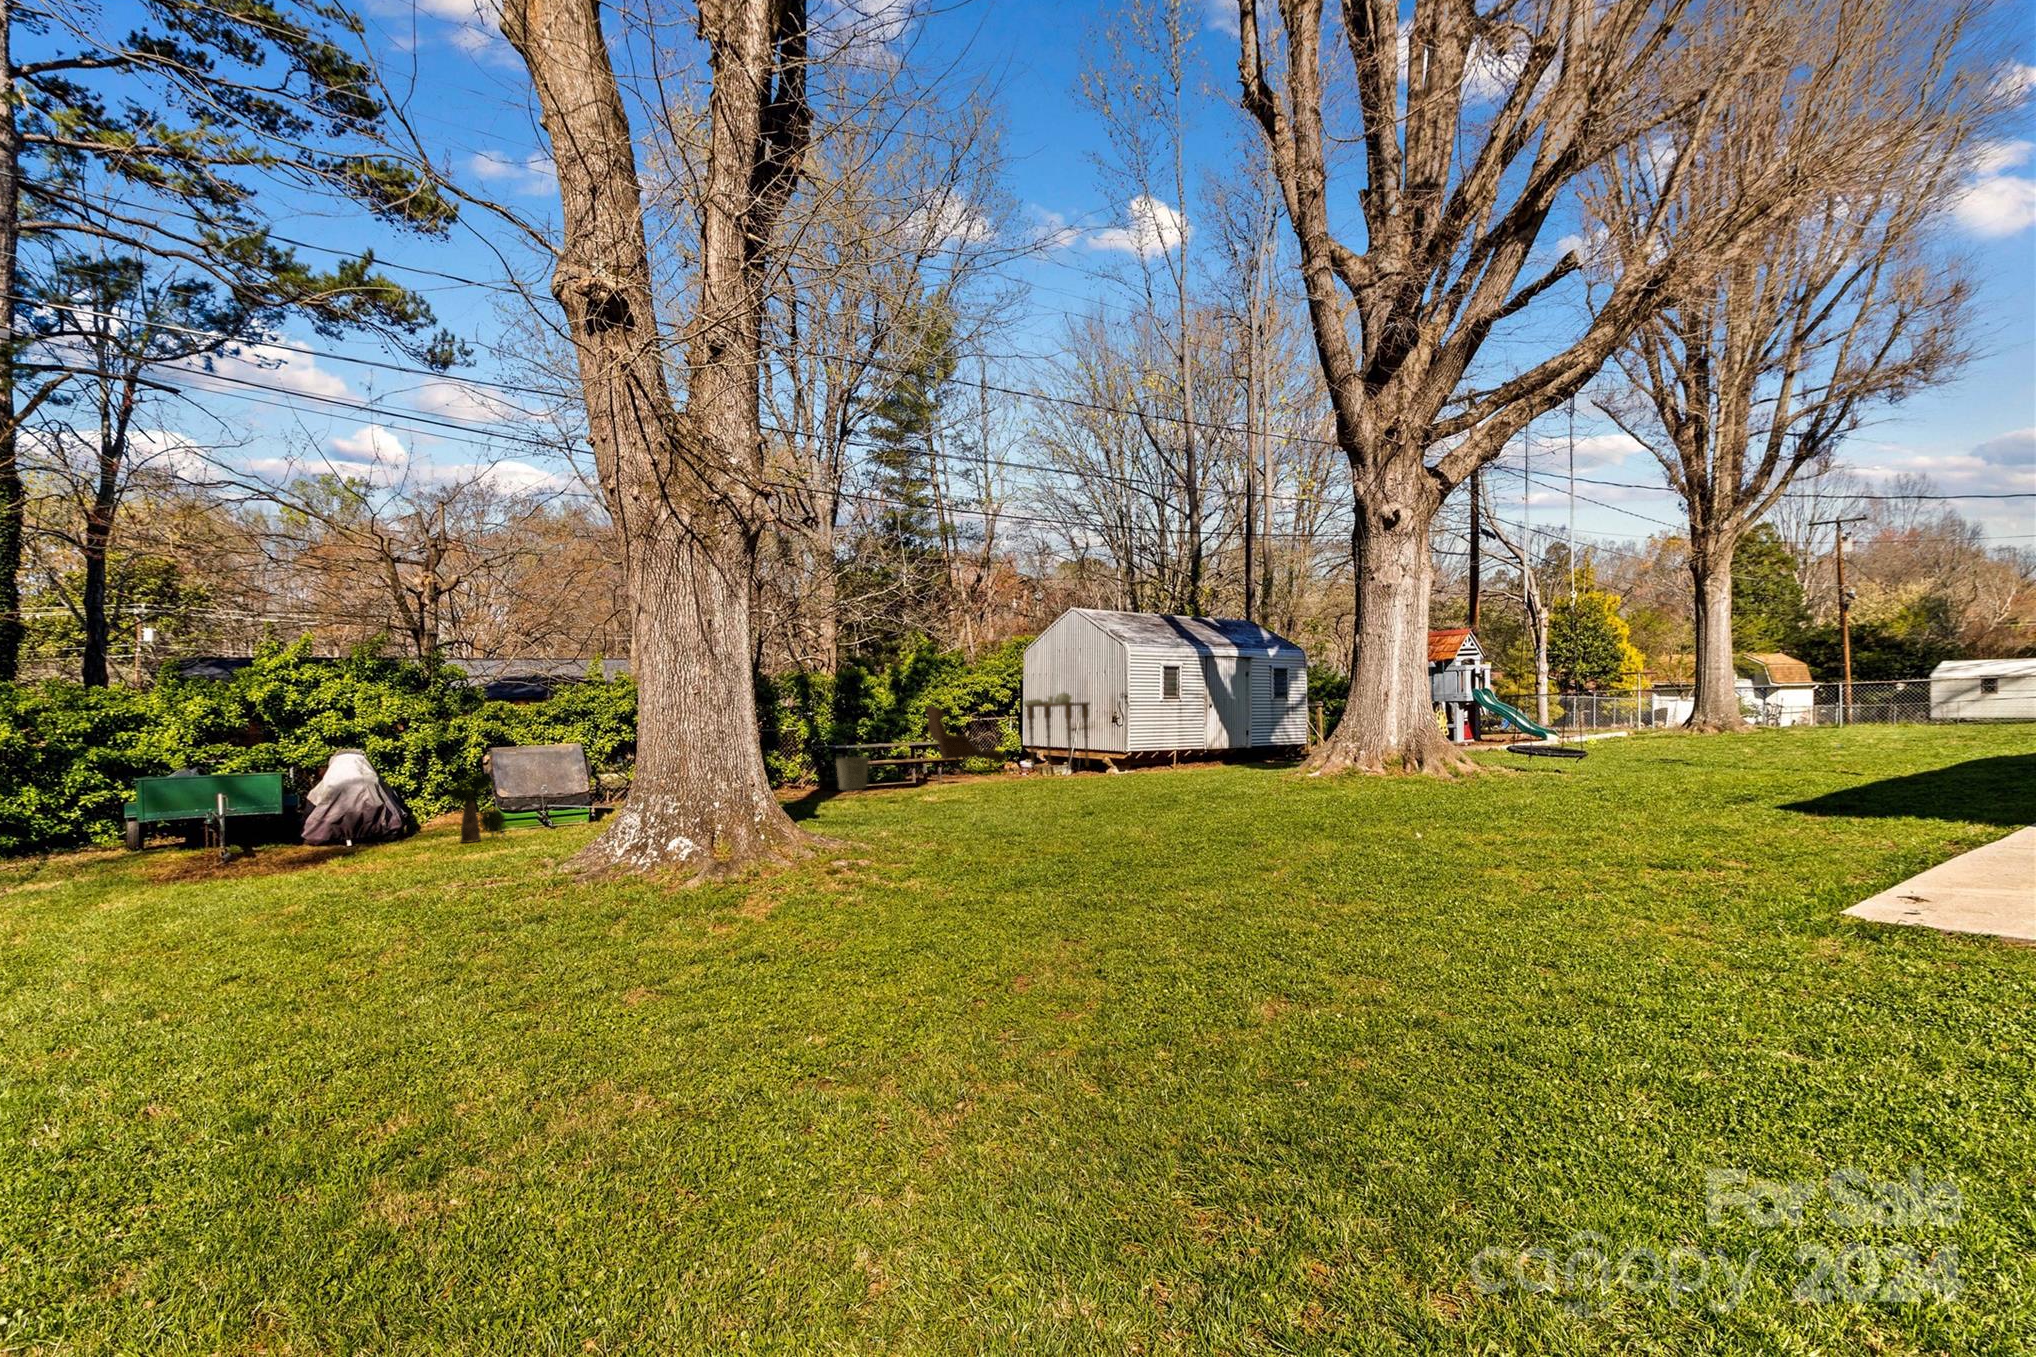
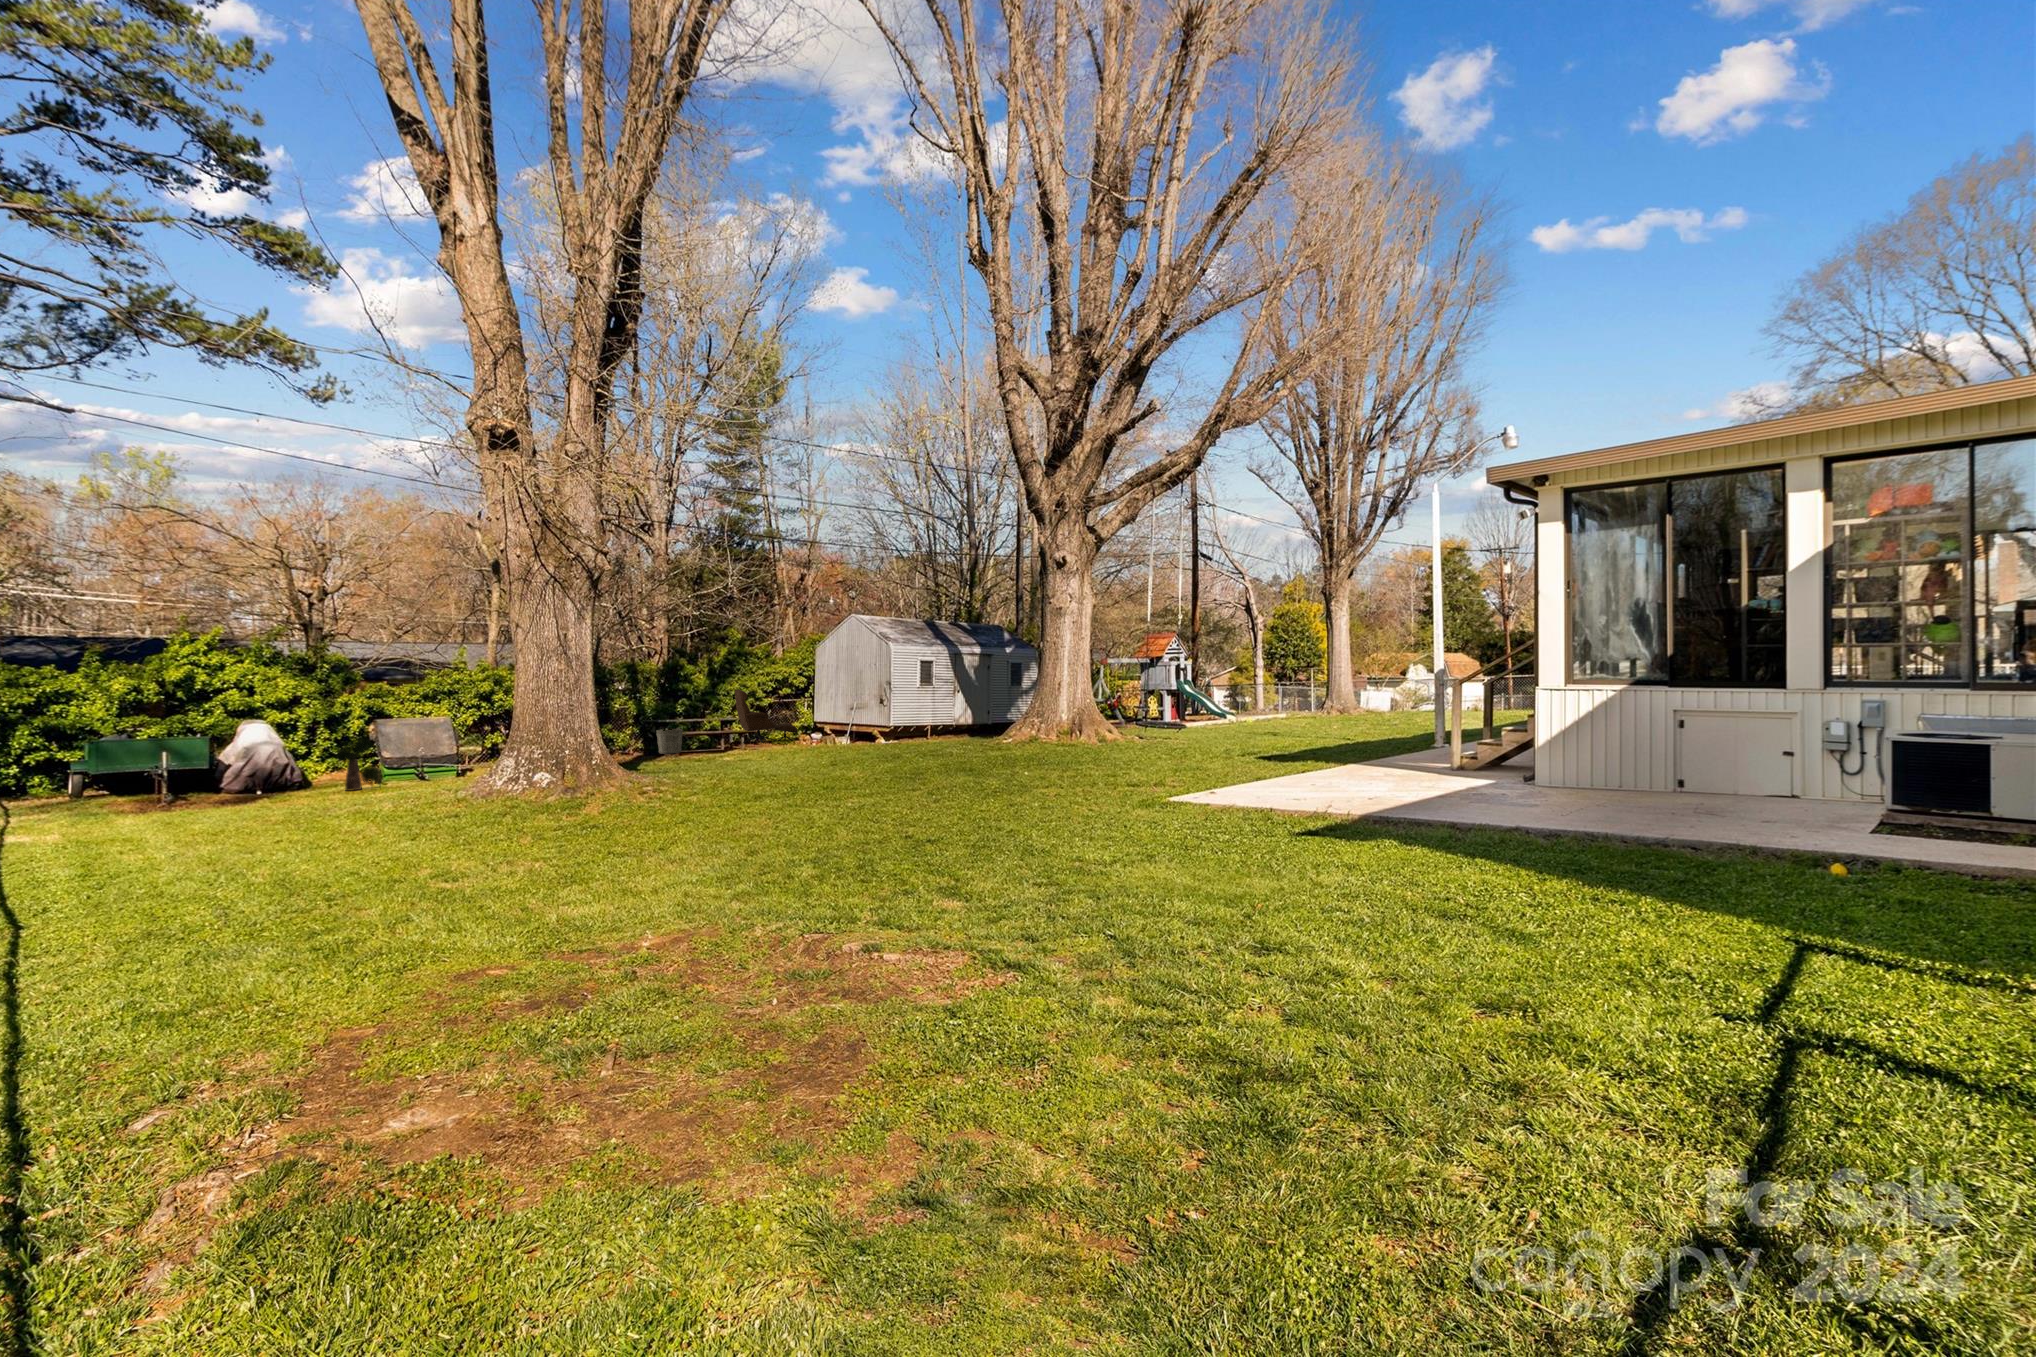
side table: present [1024,692,1090,768] -> none [813,680,863,739]

